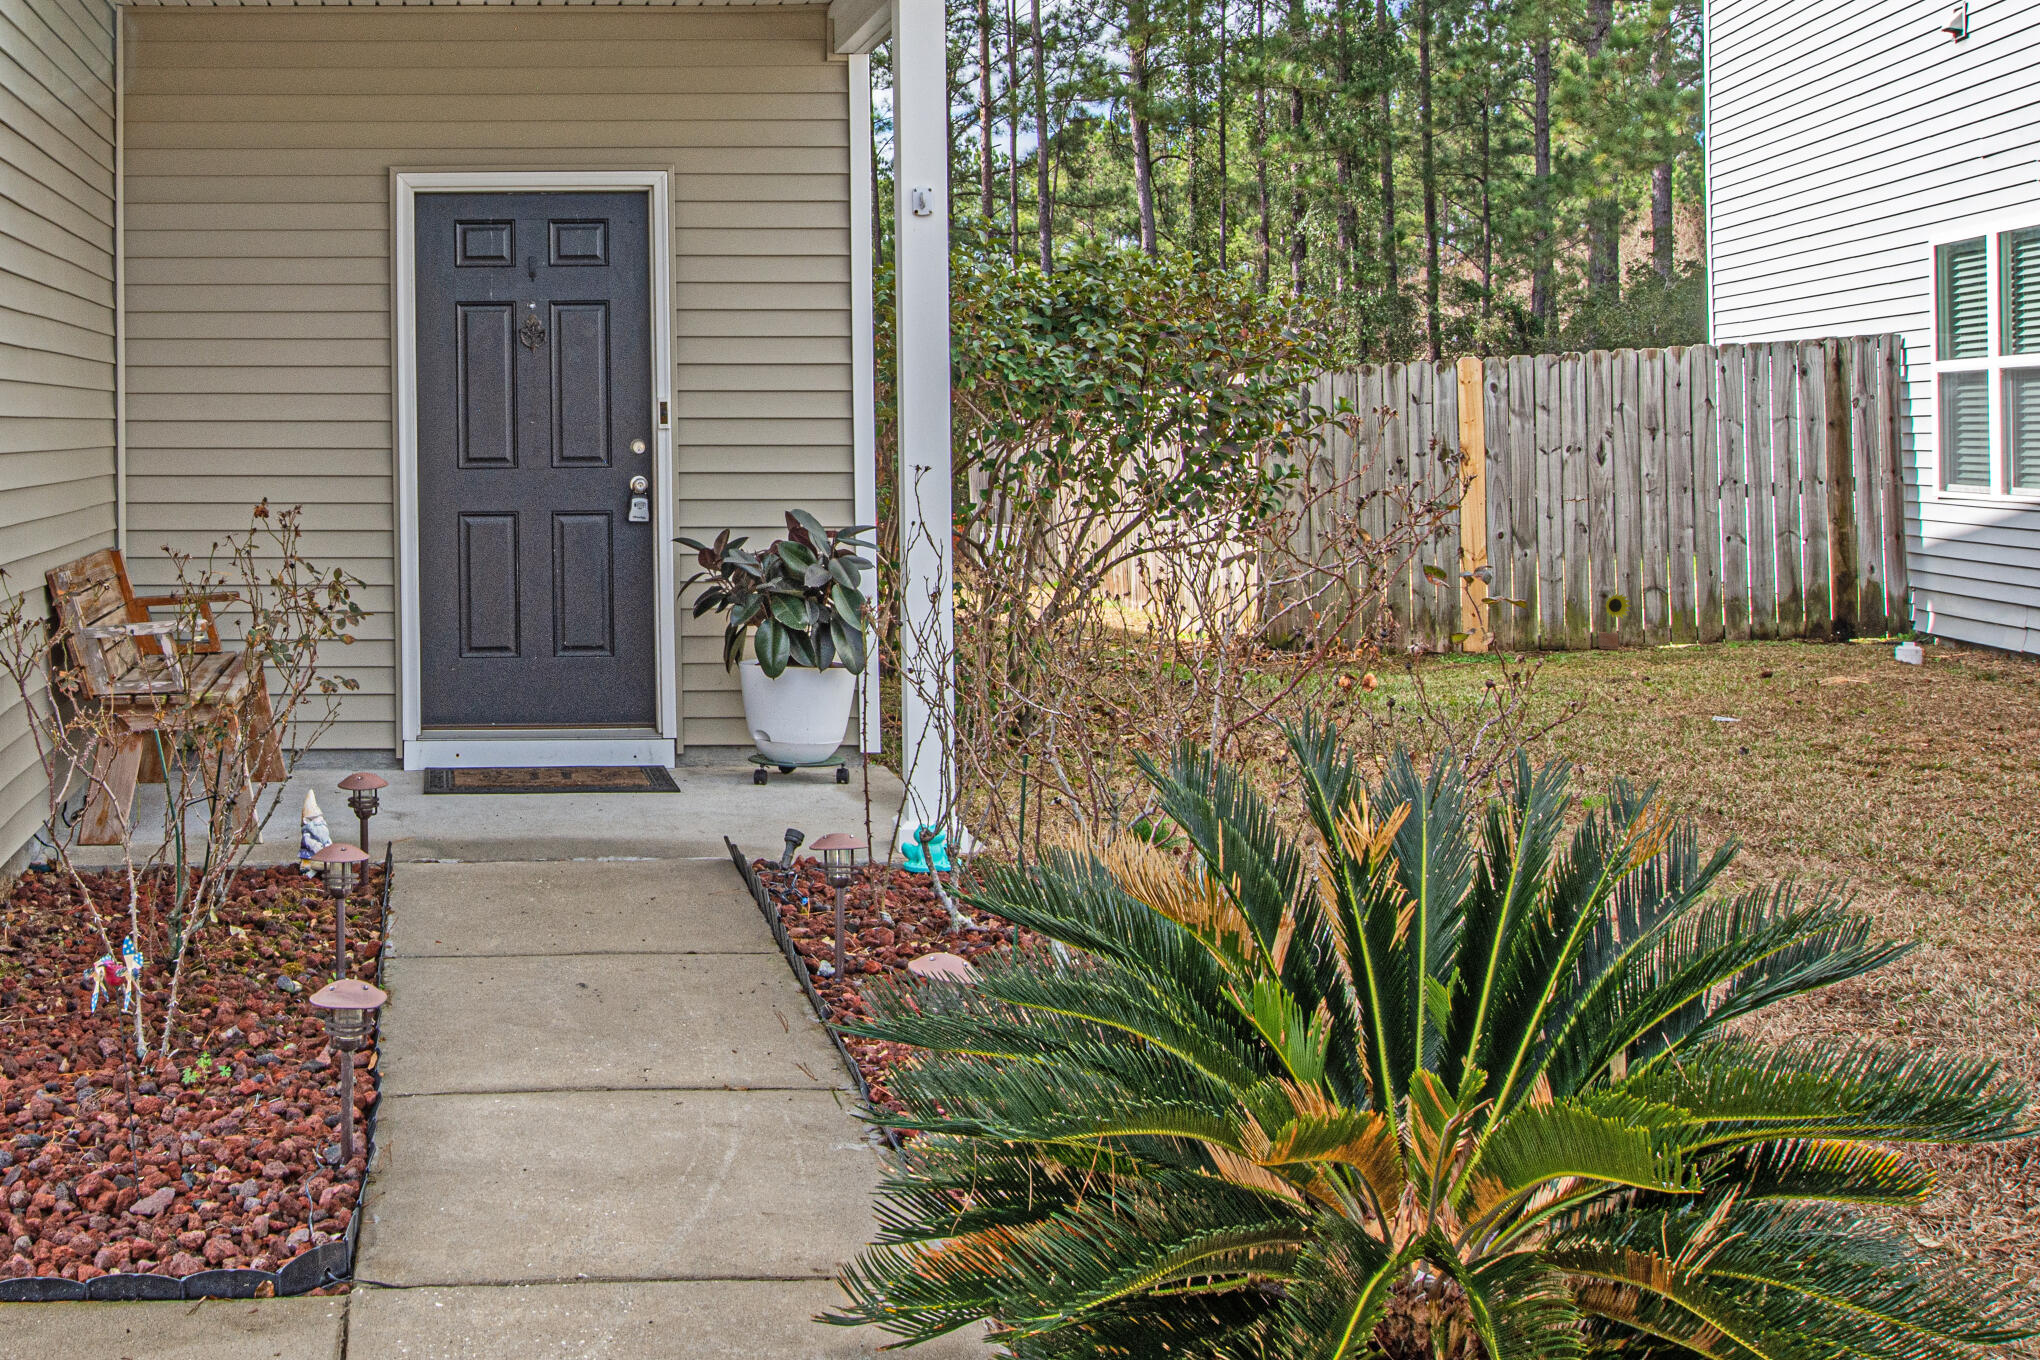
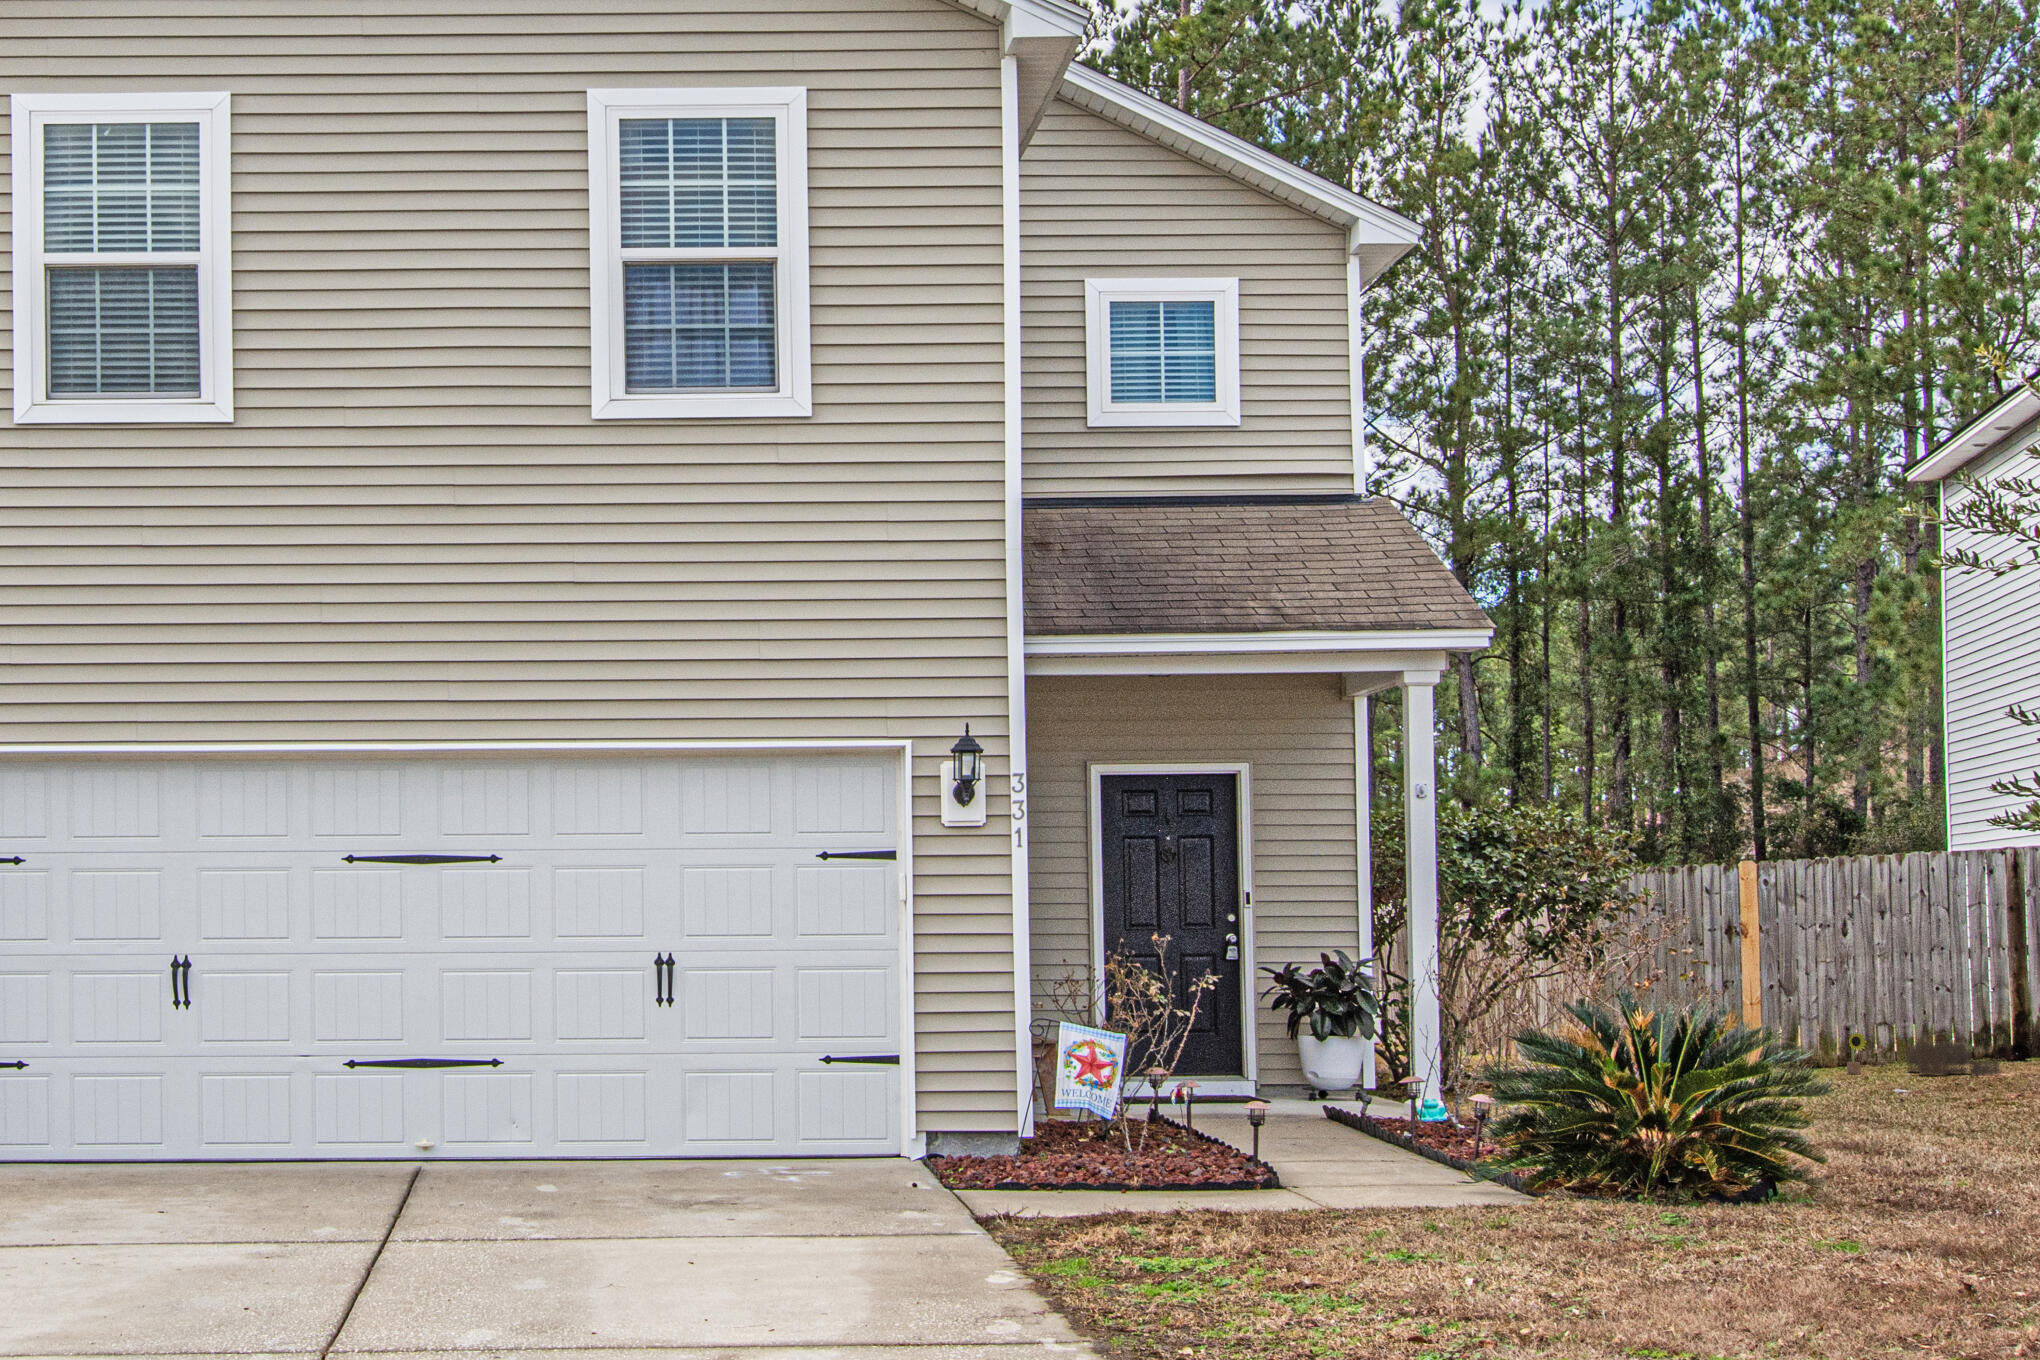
woven basket: none [1682,601,1831,659] -> present [1907,1039,2000,1076]

